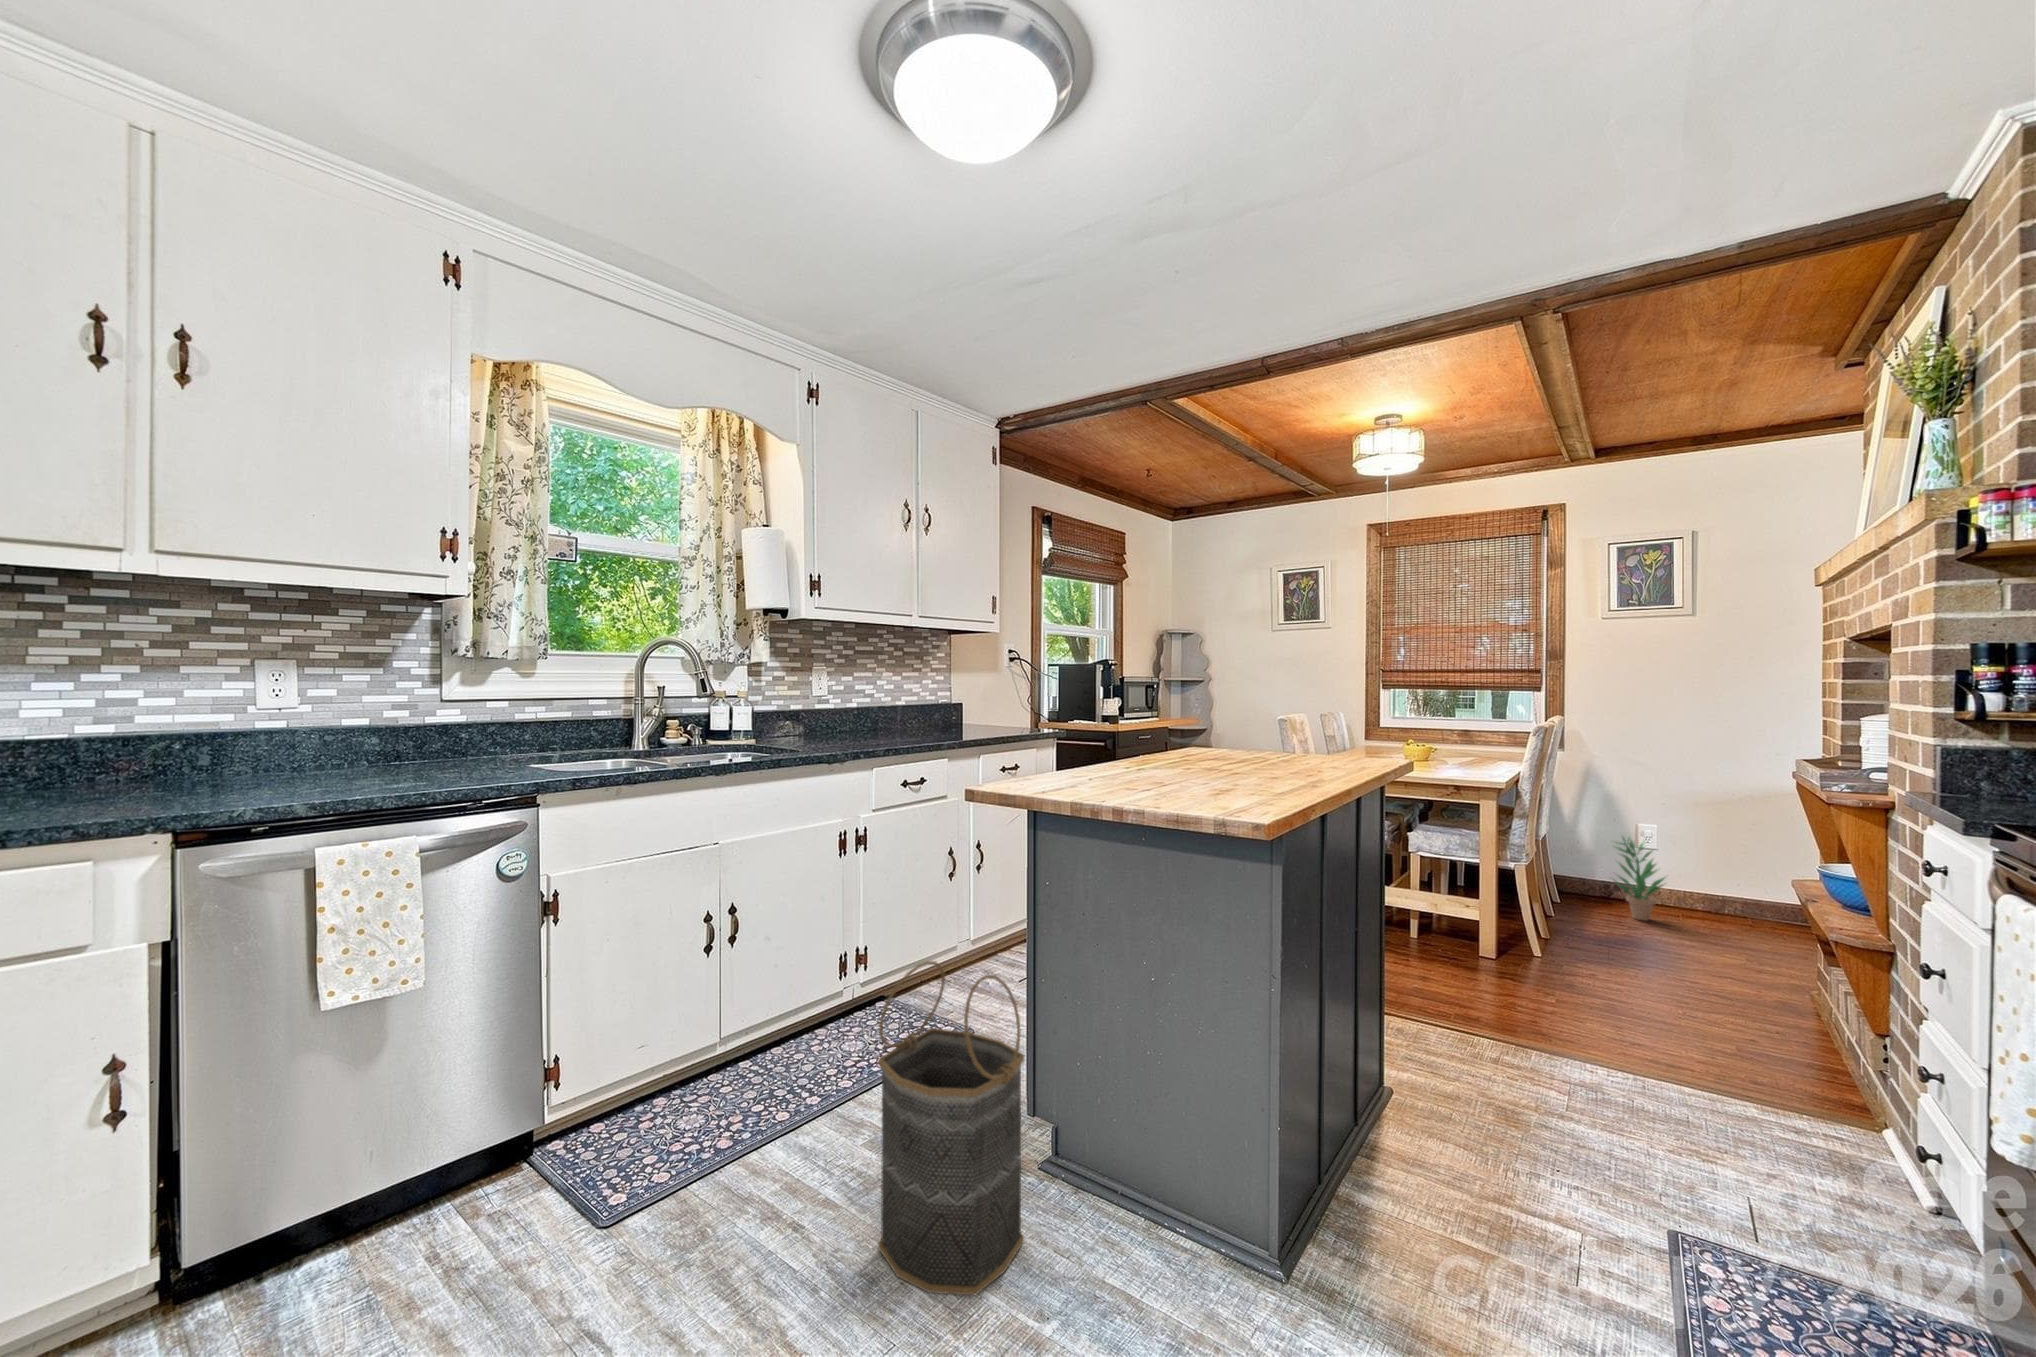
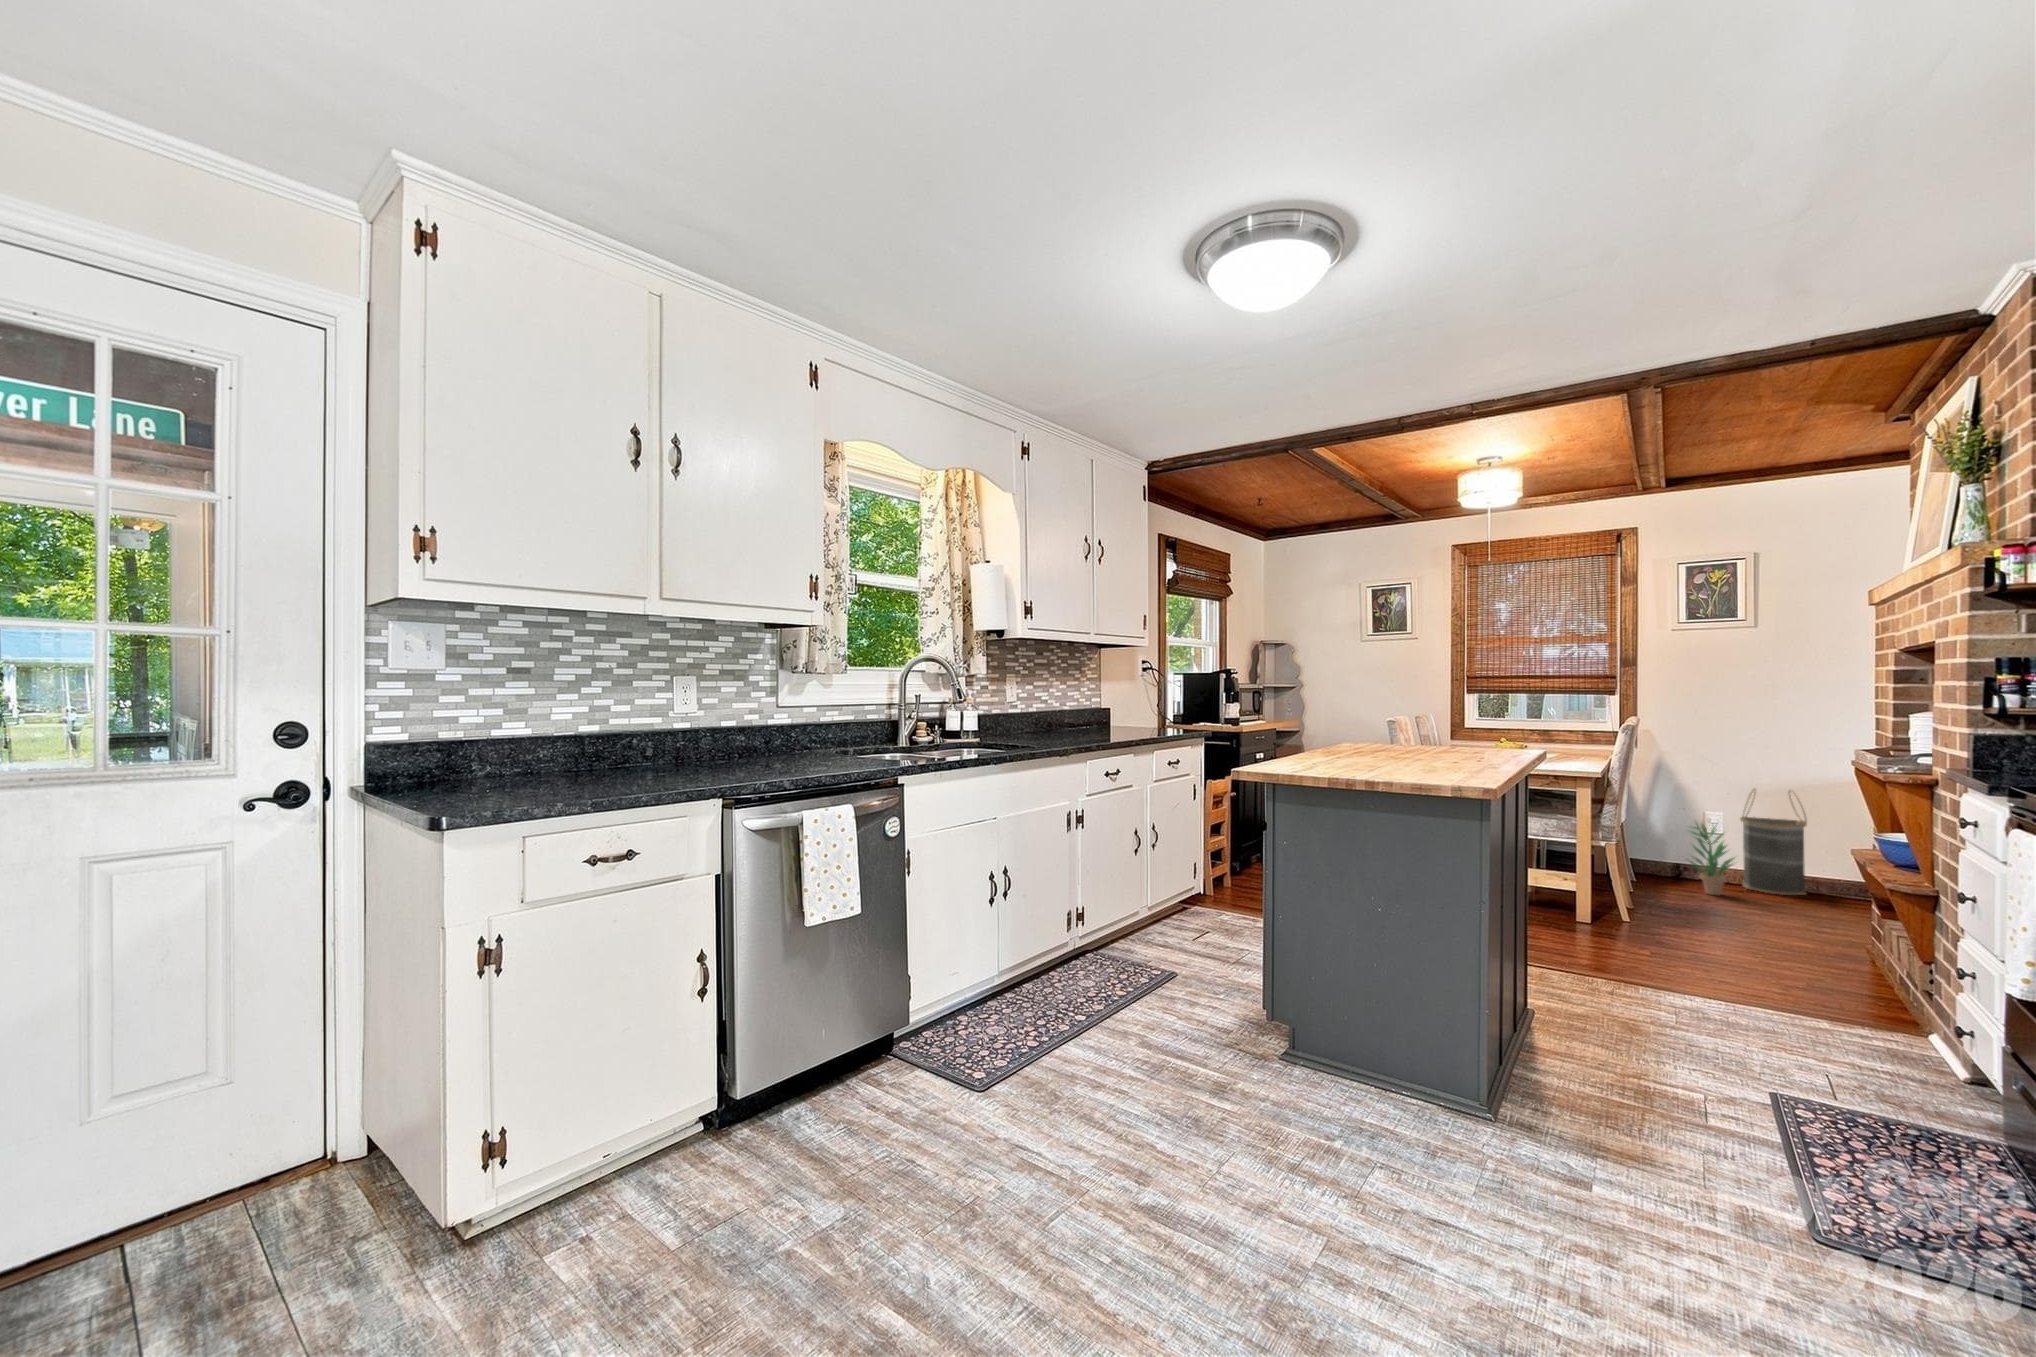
basket: present [878,961,1025,1295] -> present [1740,789,1807,895]

